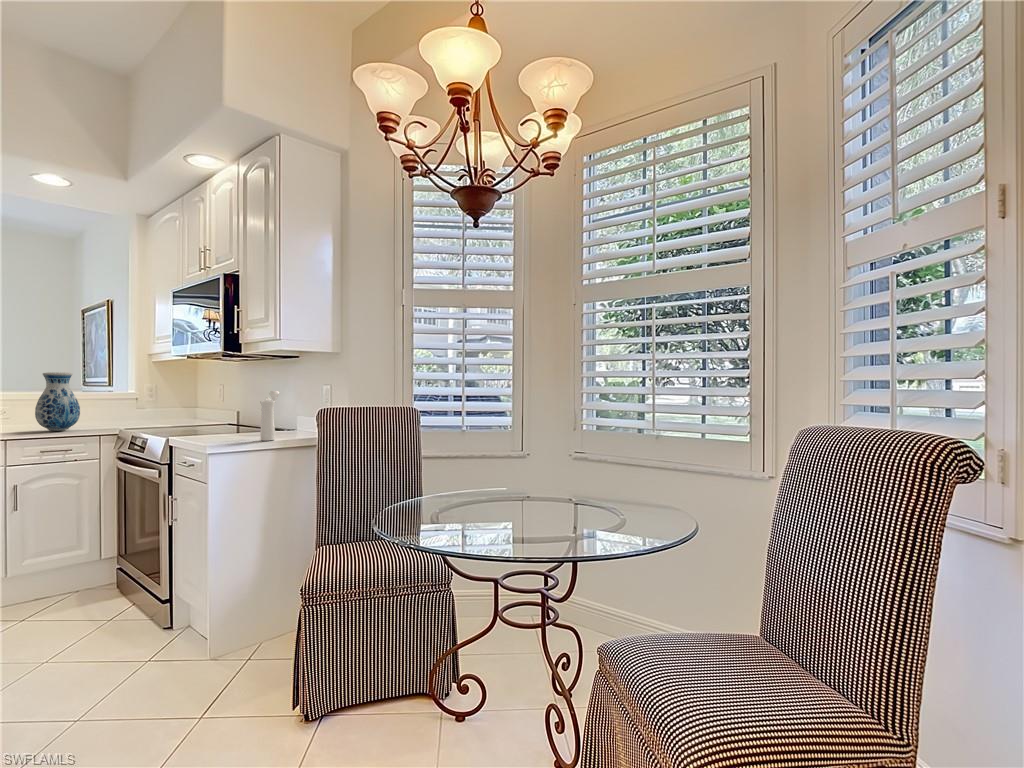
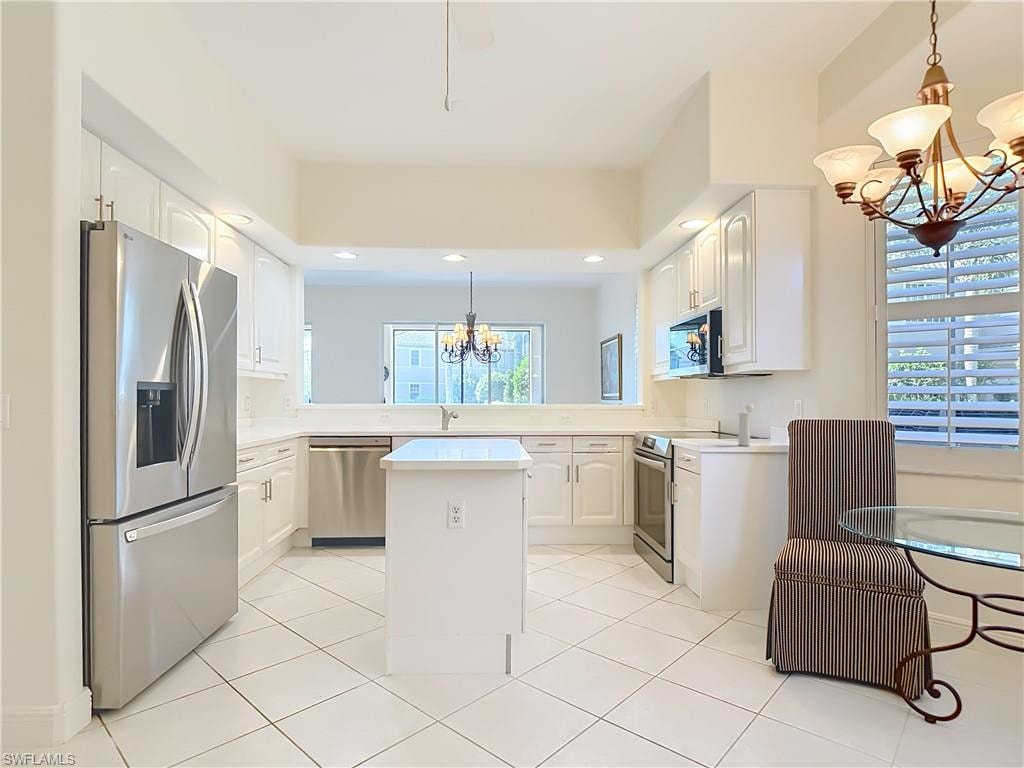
vase: present [35,372,80,431] -> none [591,390,614,430]

